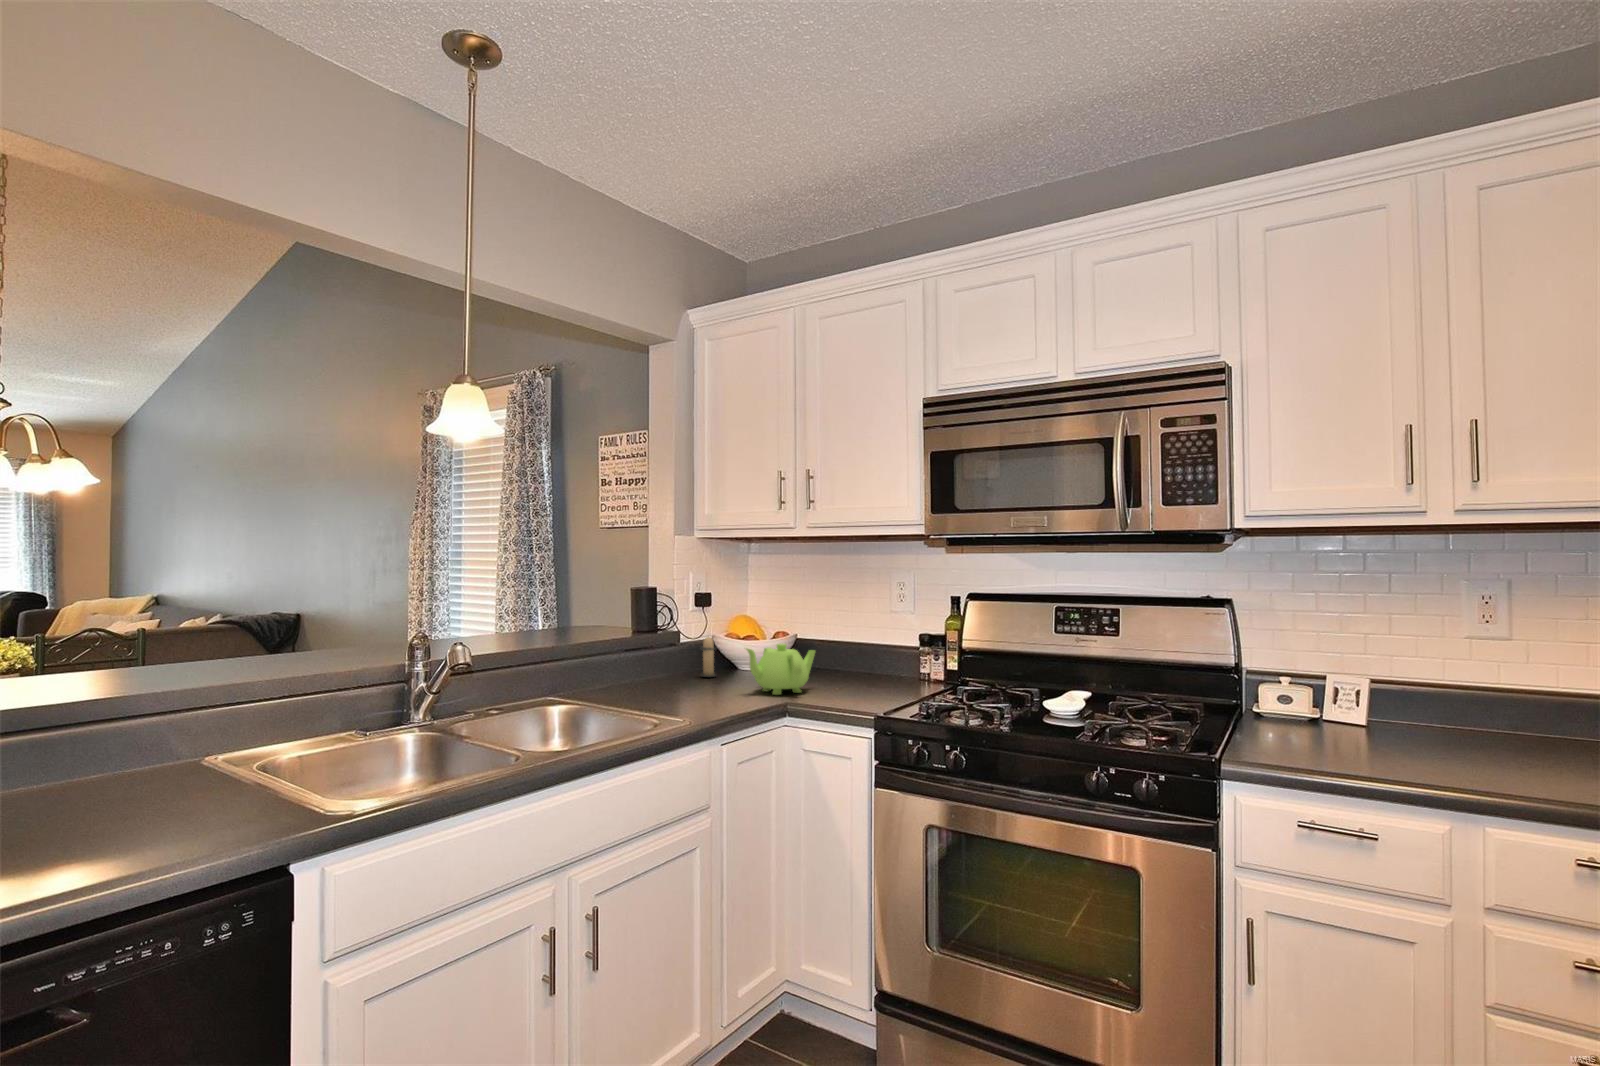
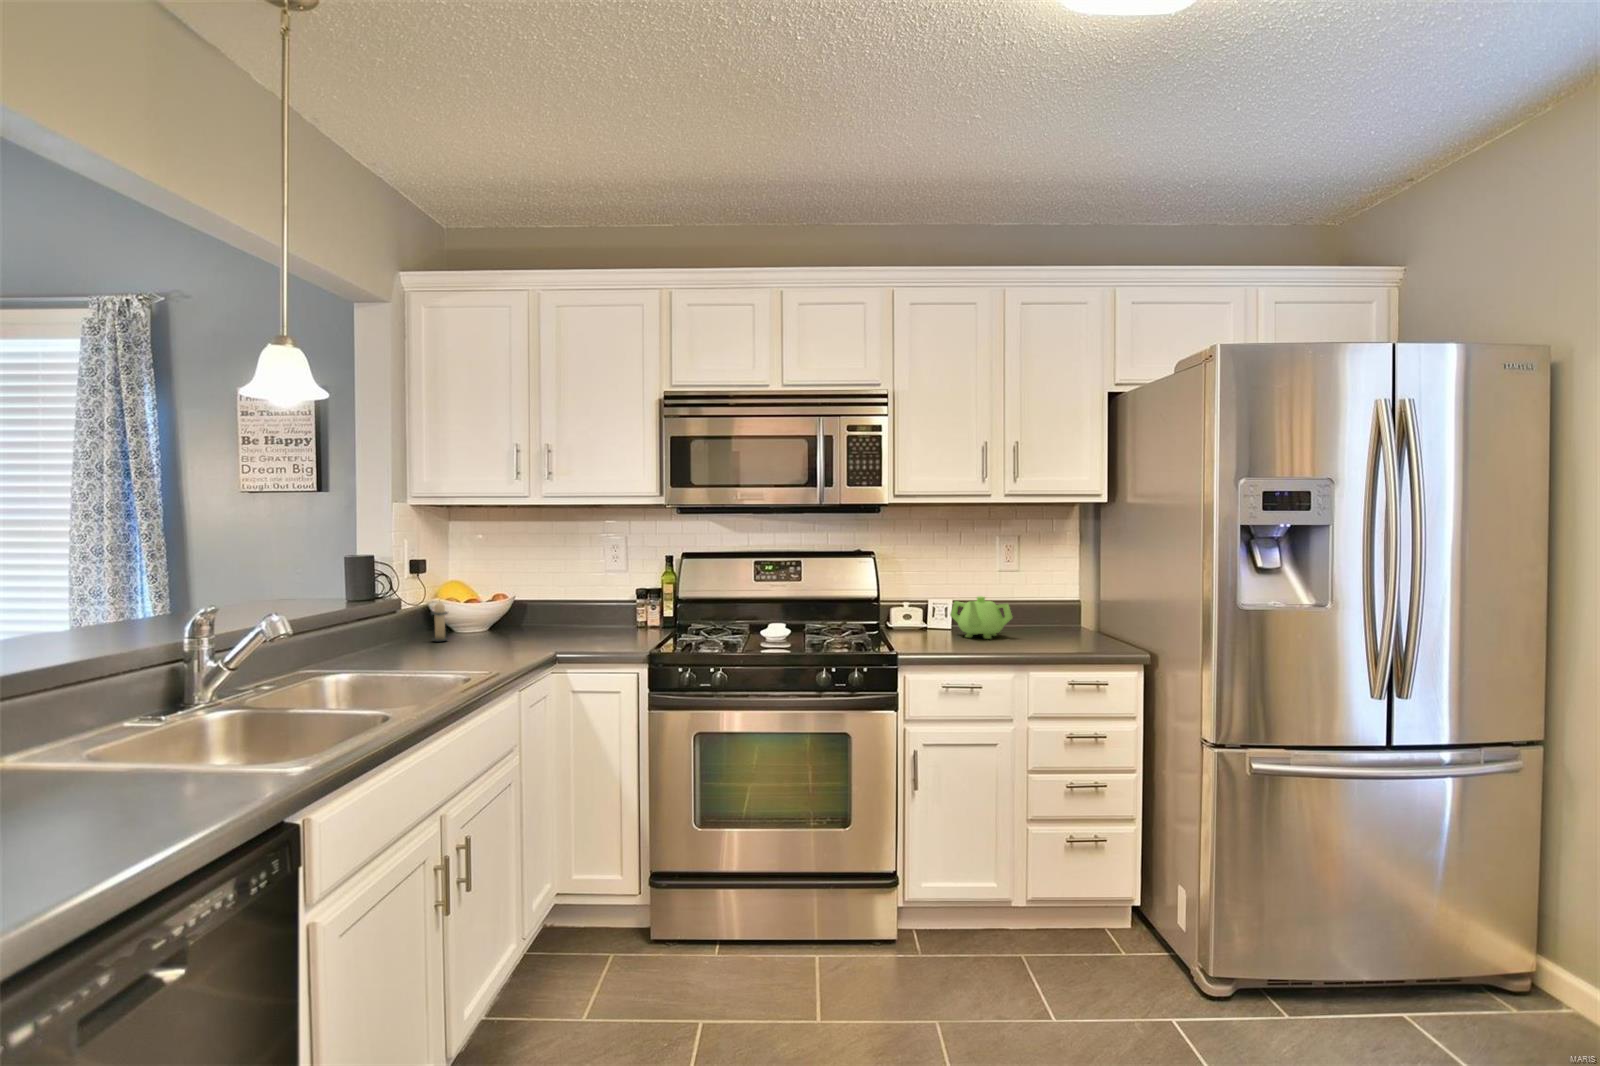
teapot: present [746,644,815,695] -> present [950,596,1012,639]

